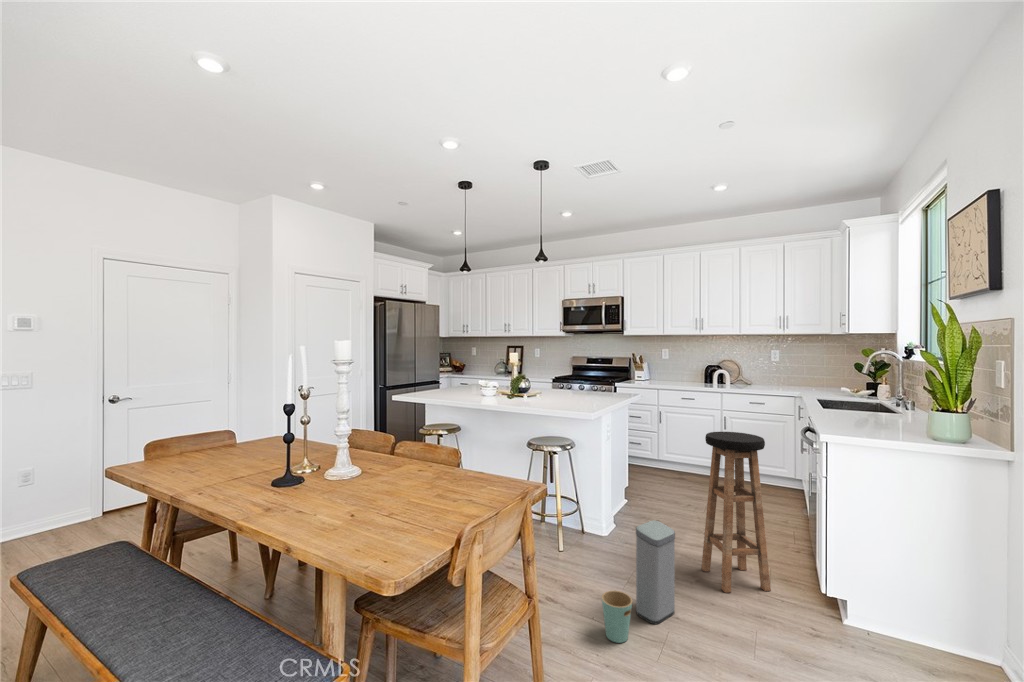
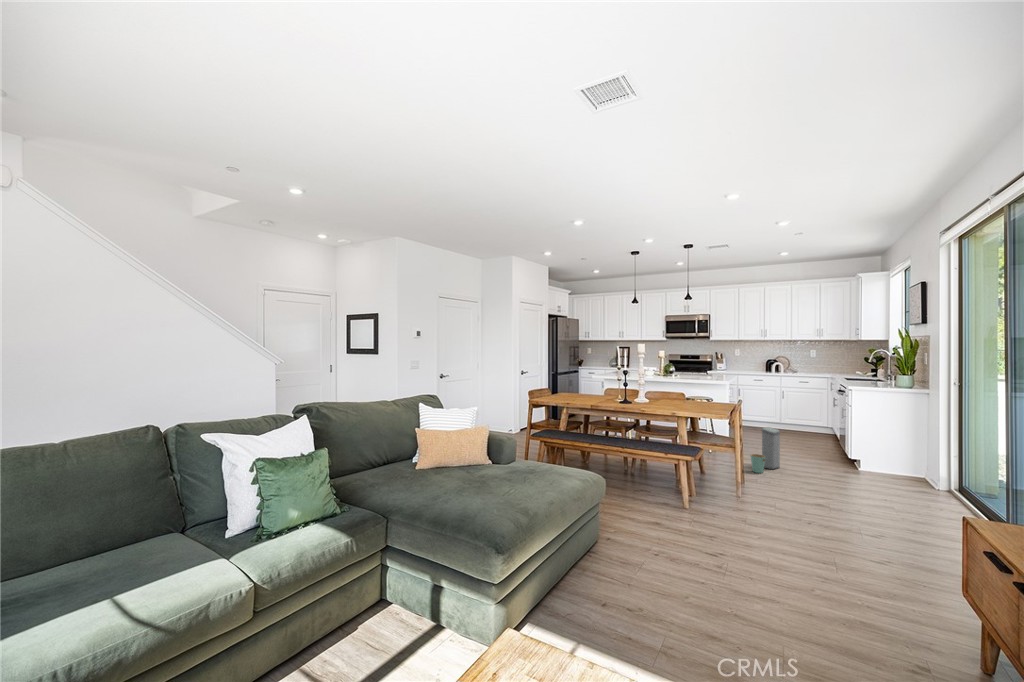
bar stool: present [701,432,771,593] -> none [786,390,823,463]

